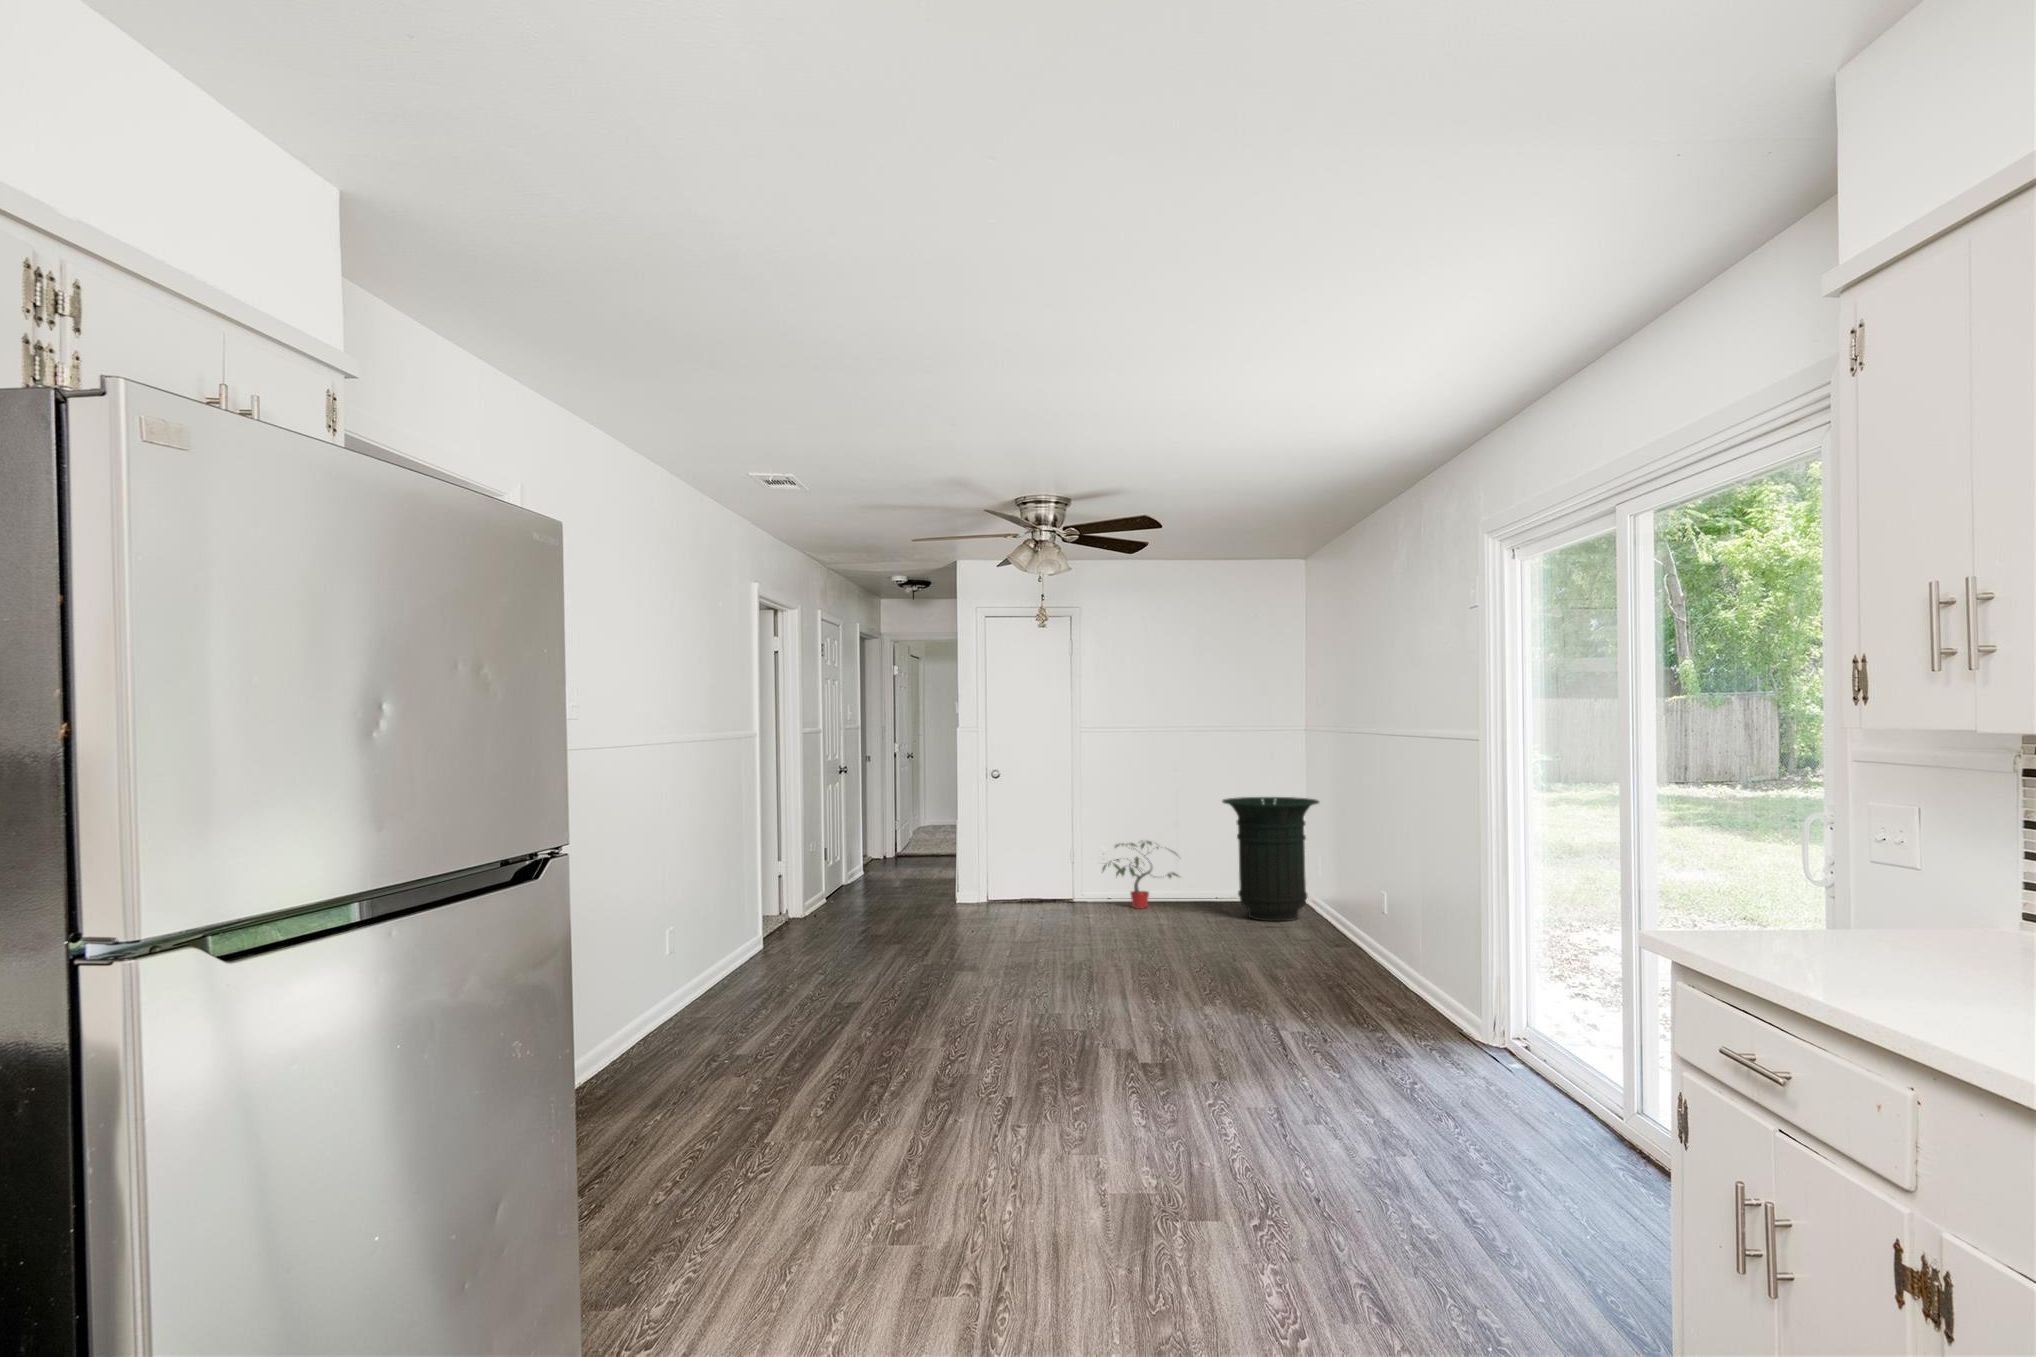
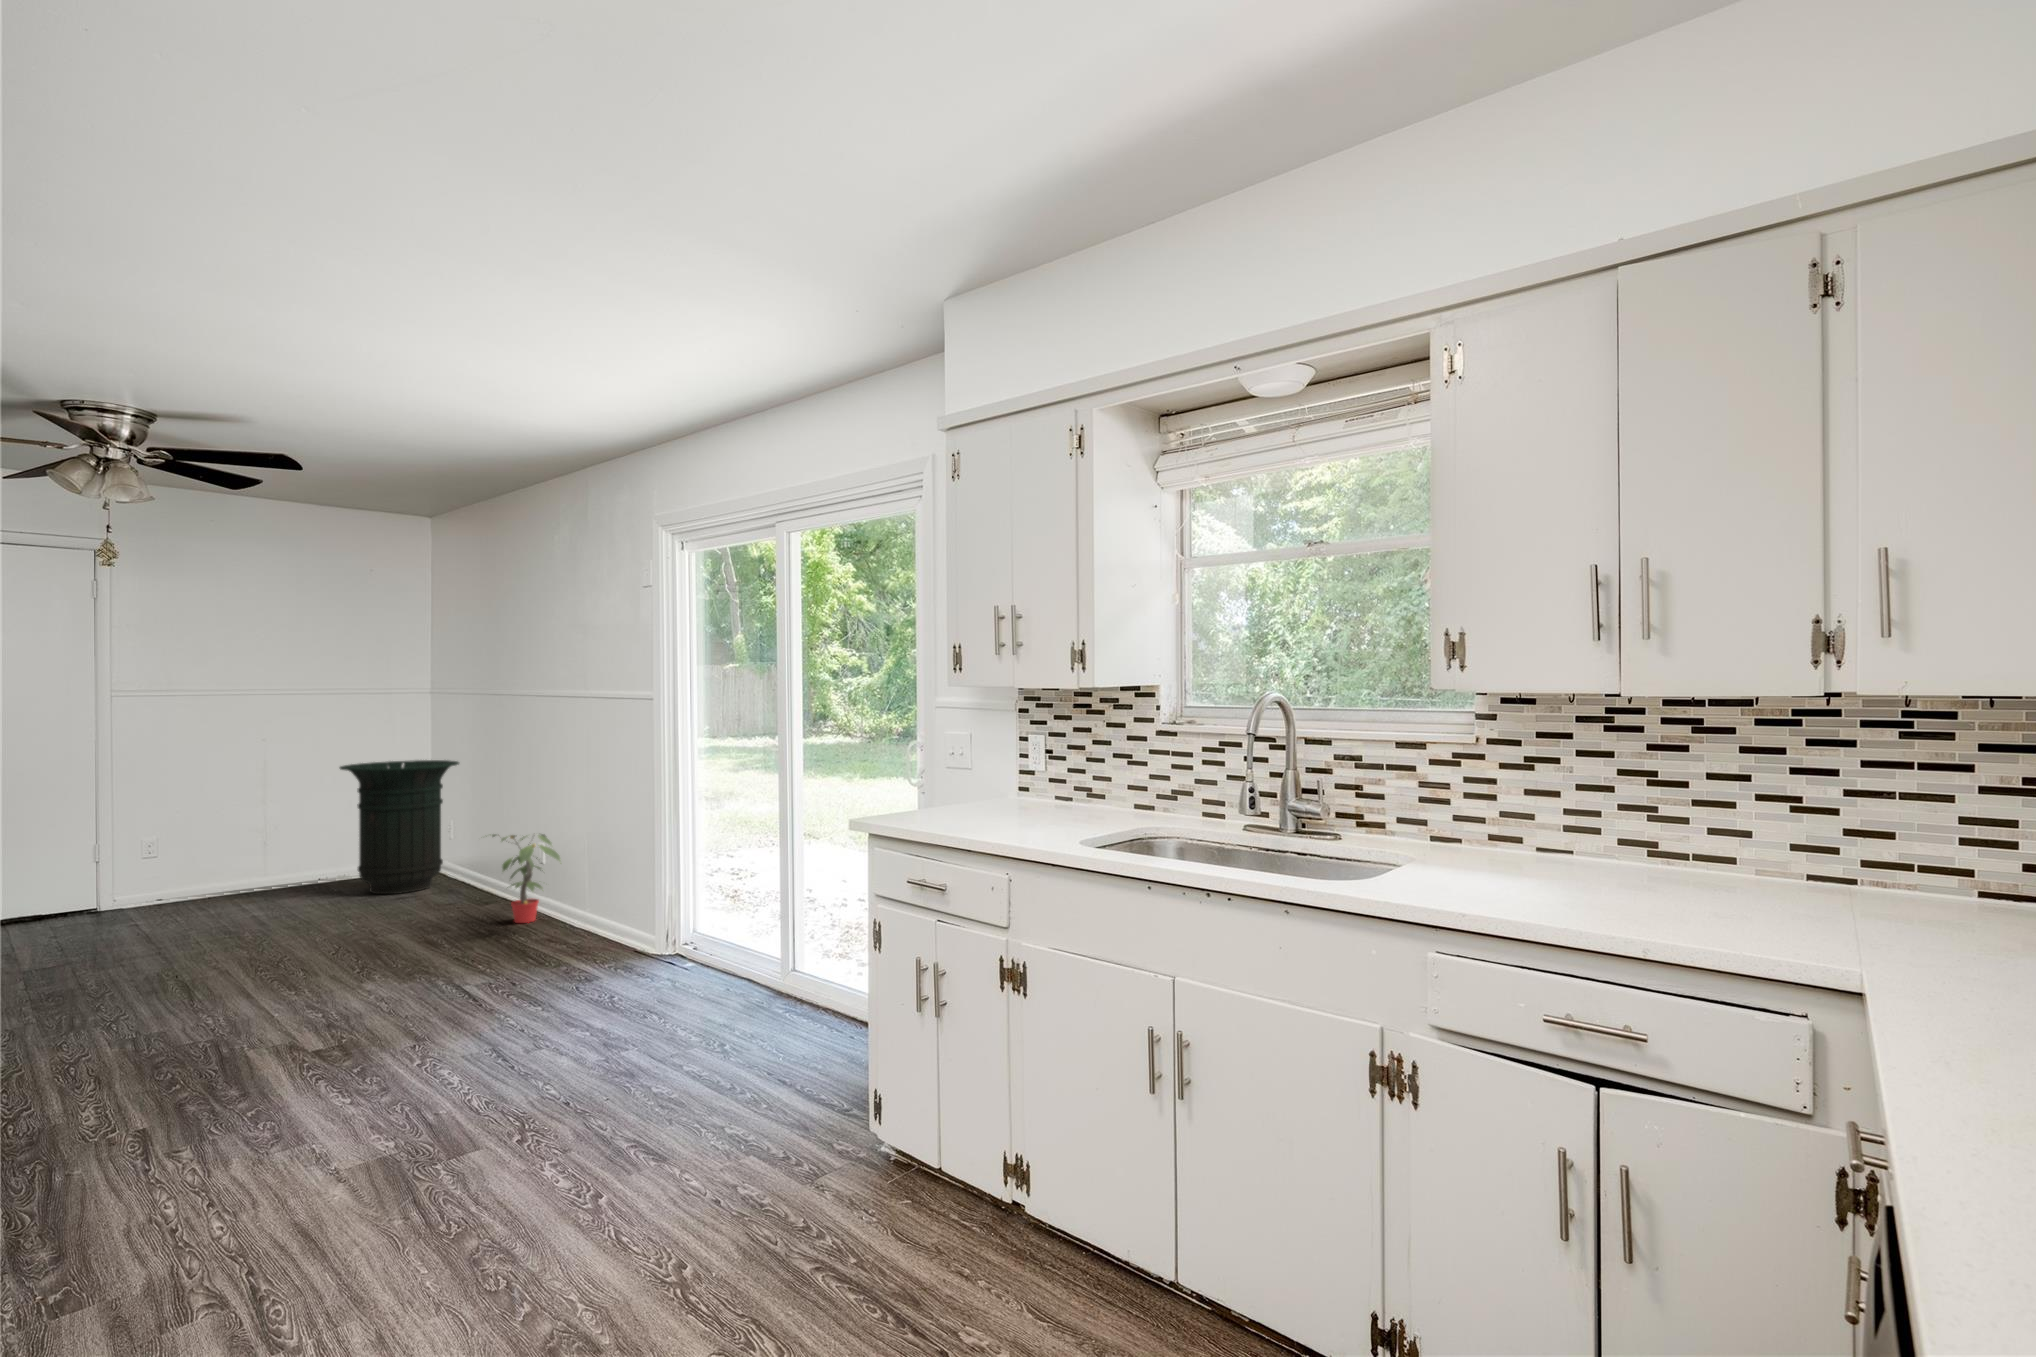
potted plant: present [1102,841,1178,909] -> present [492,834,560,923]

